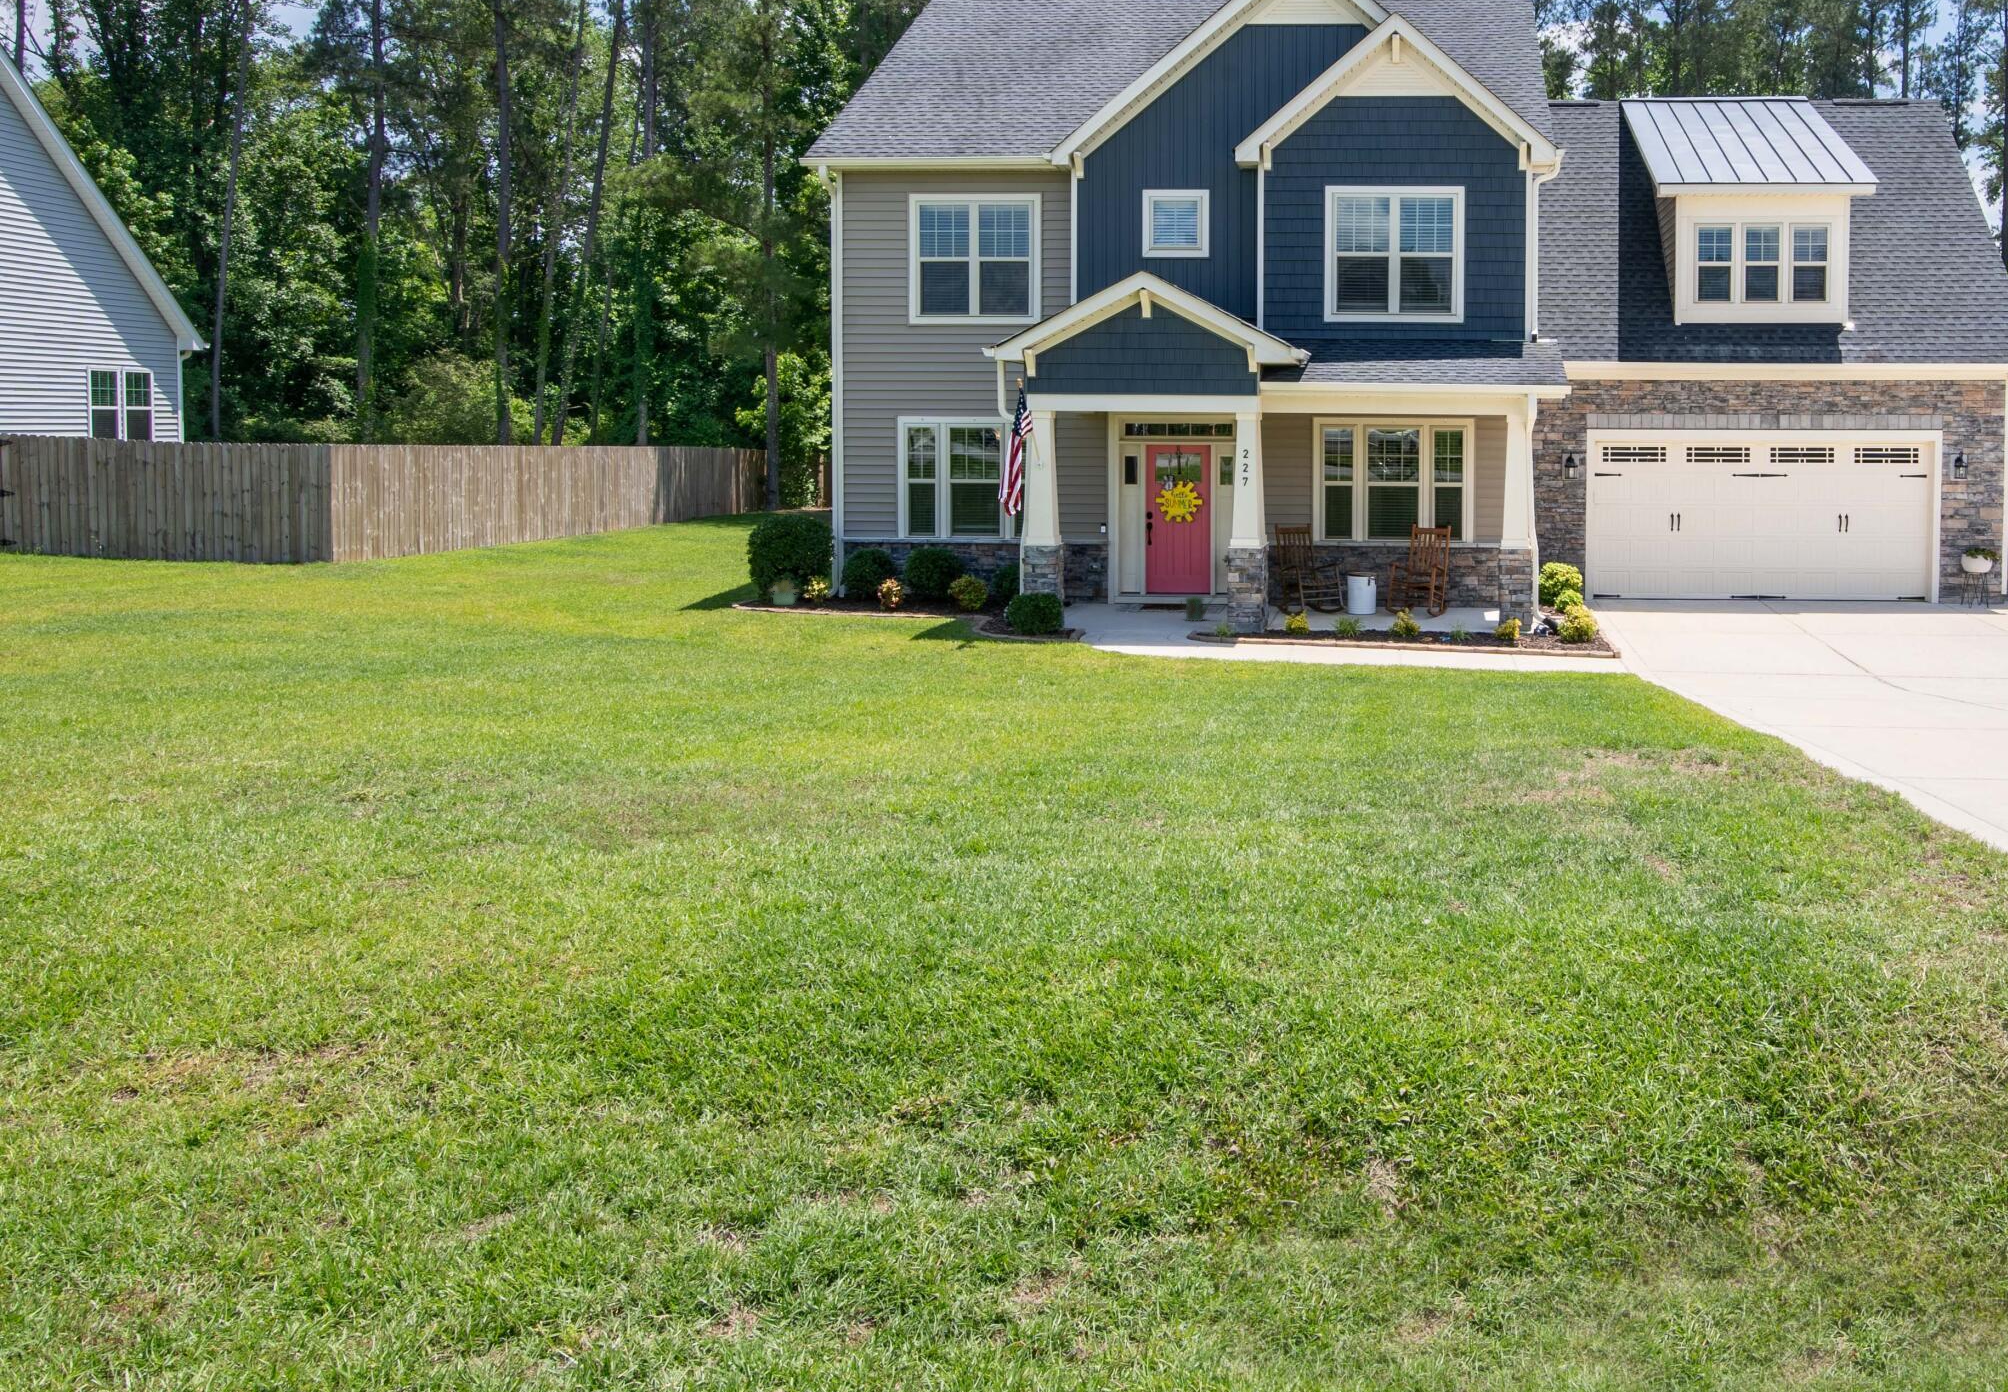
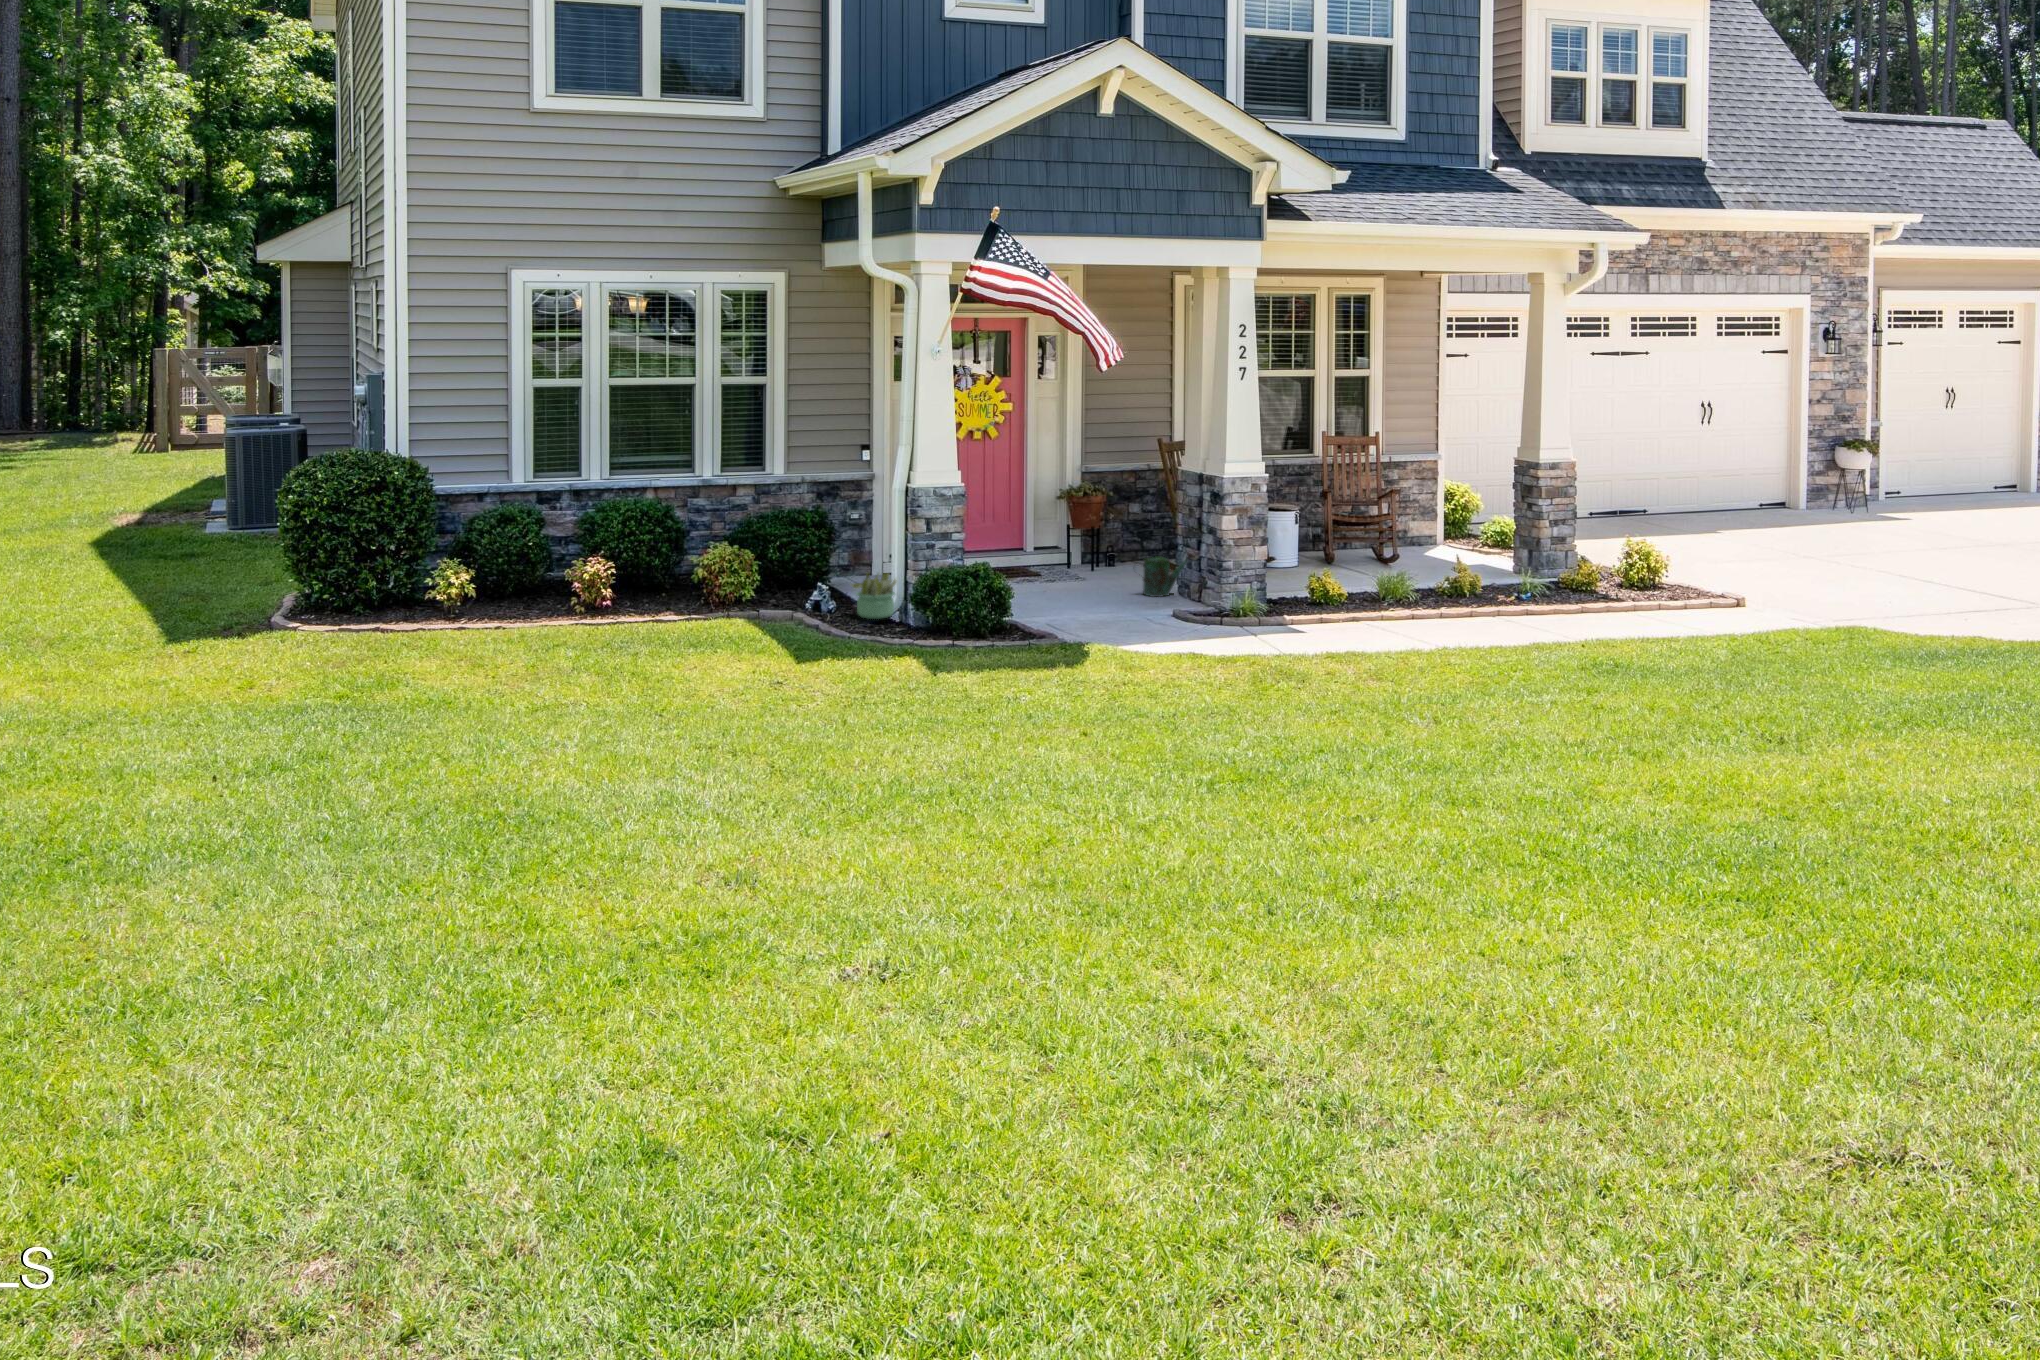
decorative plant: present [771,580,797,605] -> present [851,572,897,619]

